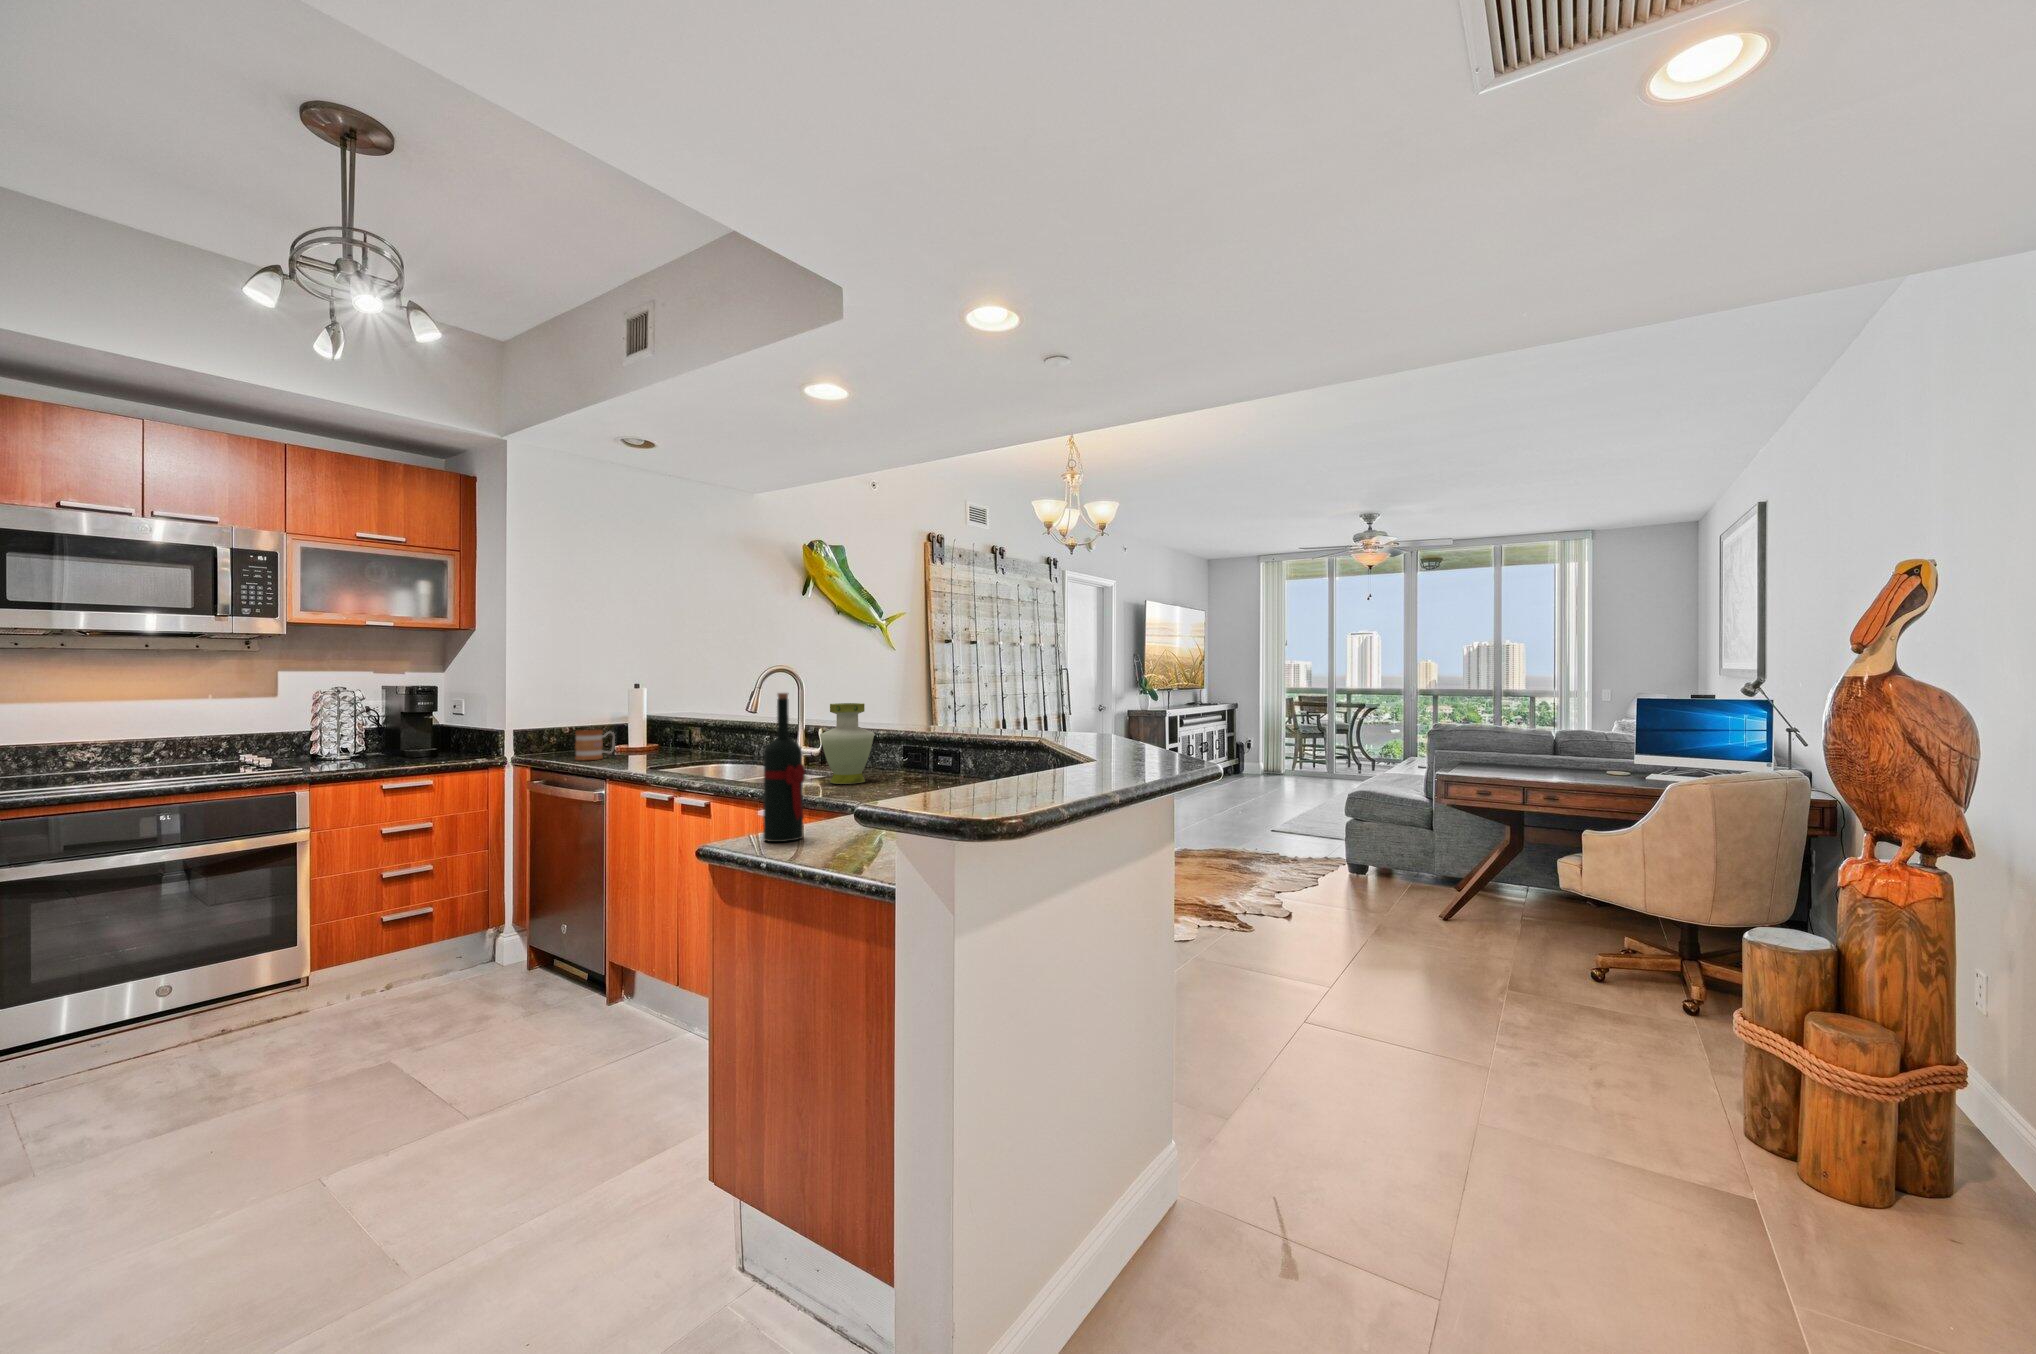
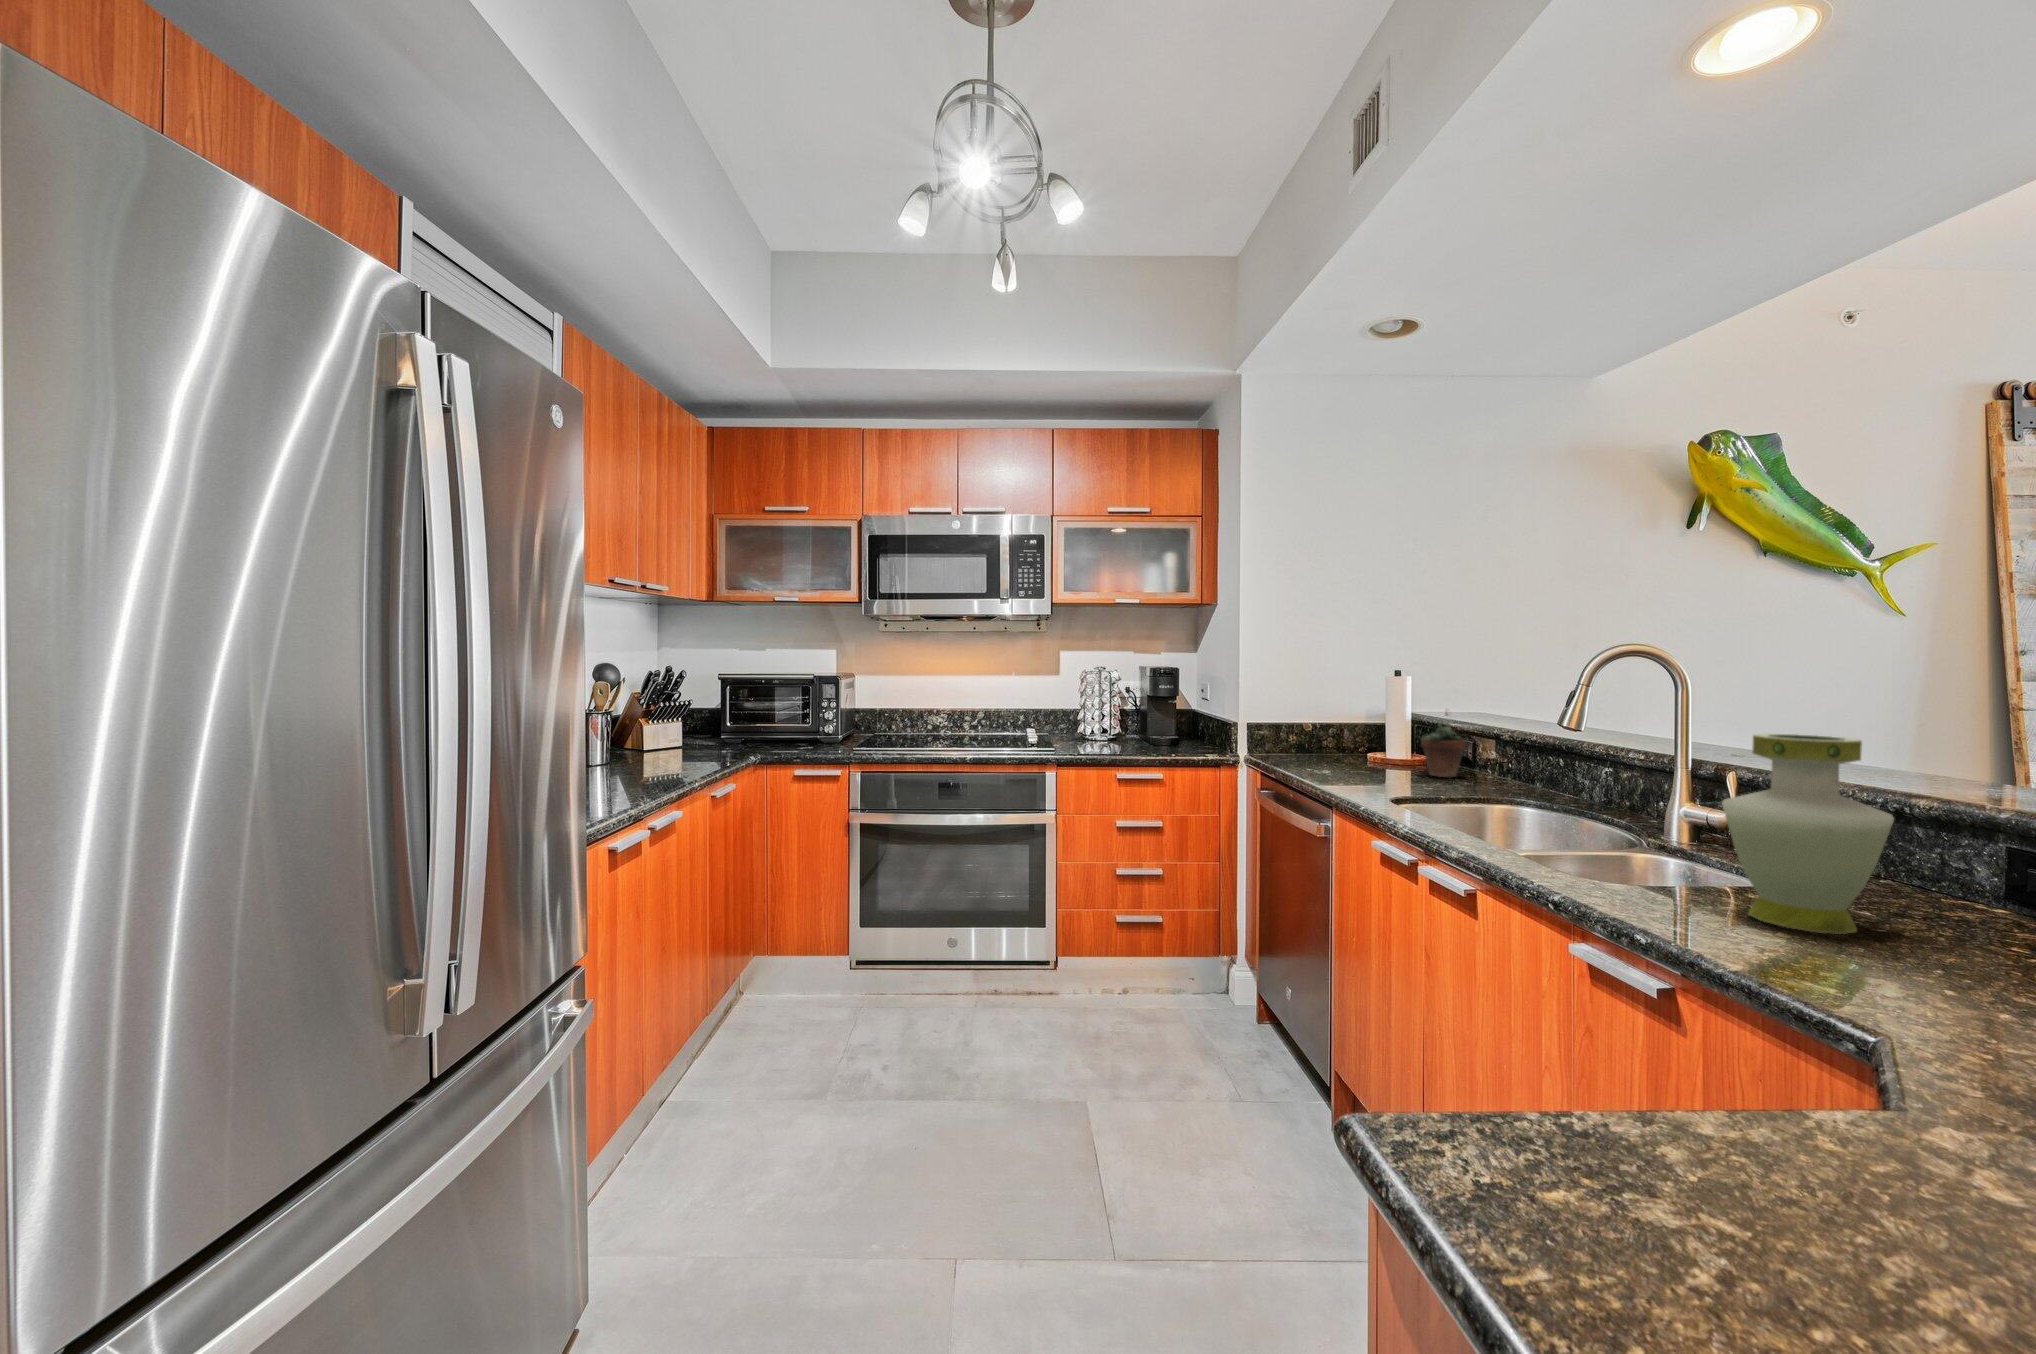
wine bottle: present [763,693,805,842] -> none [1509,739,1664,1237]
succulent plant: none [658,708,688,754] -> present [1421,713,1466,777]
mug: present [575,730,615,760] -> none [1307,732,1360,775]

